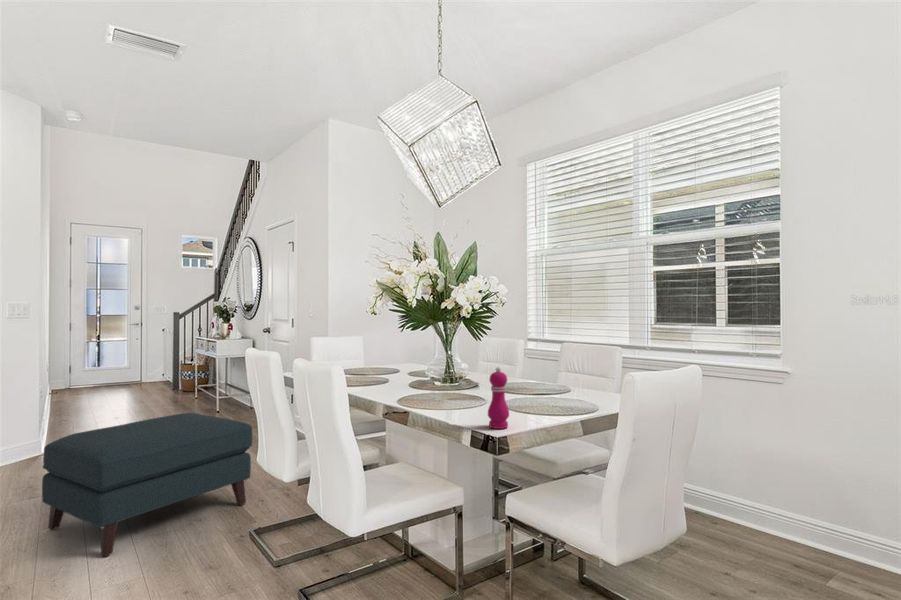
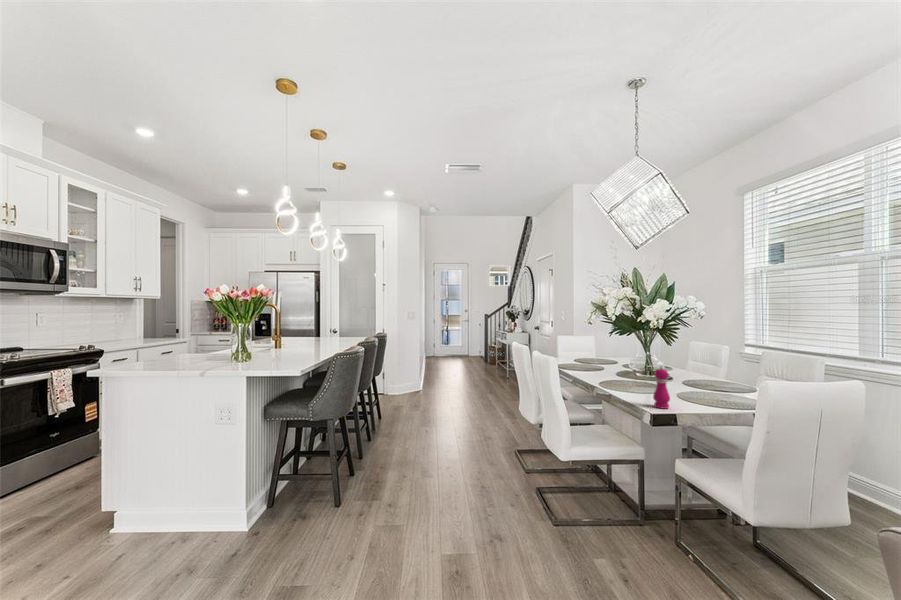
ottoman: present [42,413,252,557] -> none [419,376,519,446]

